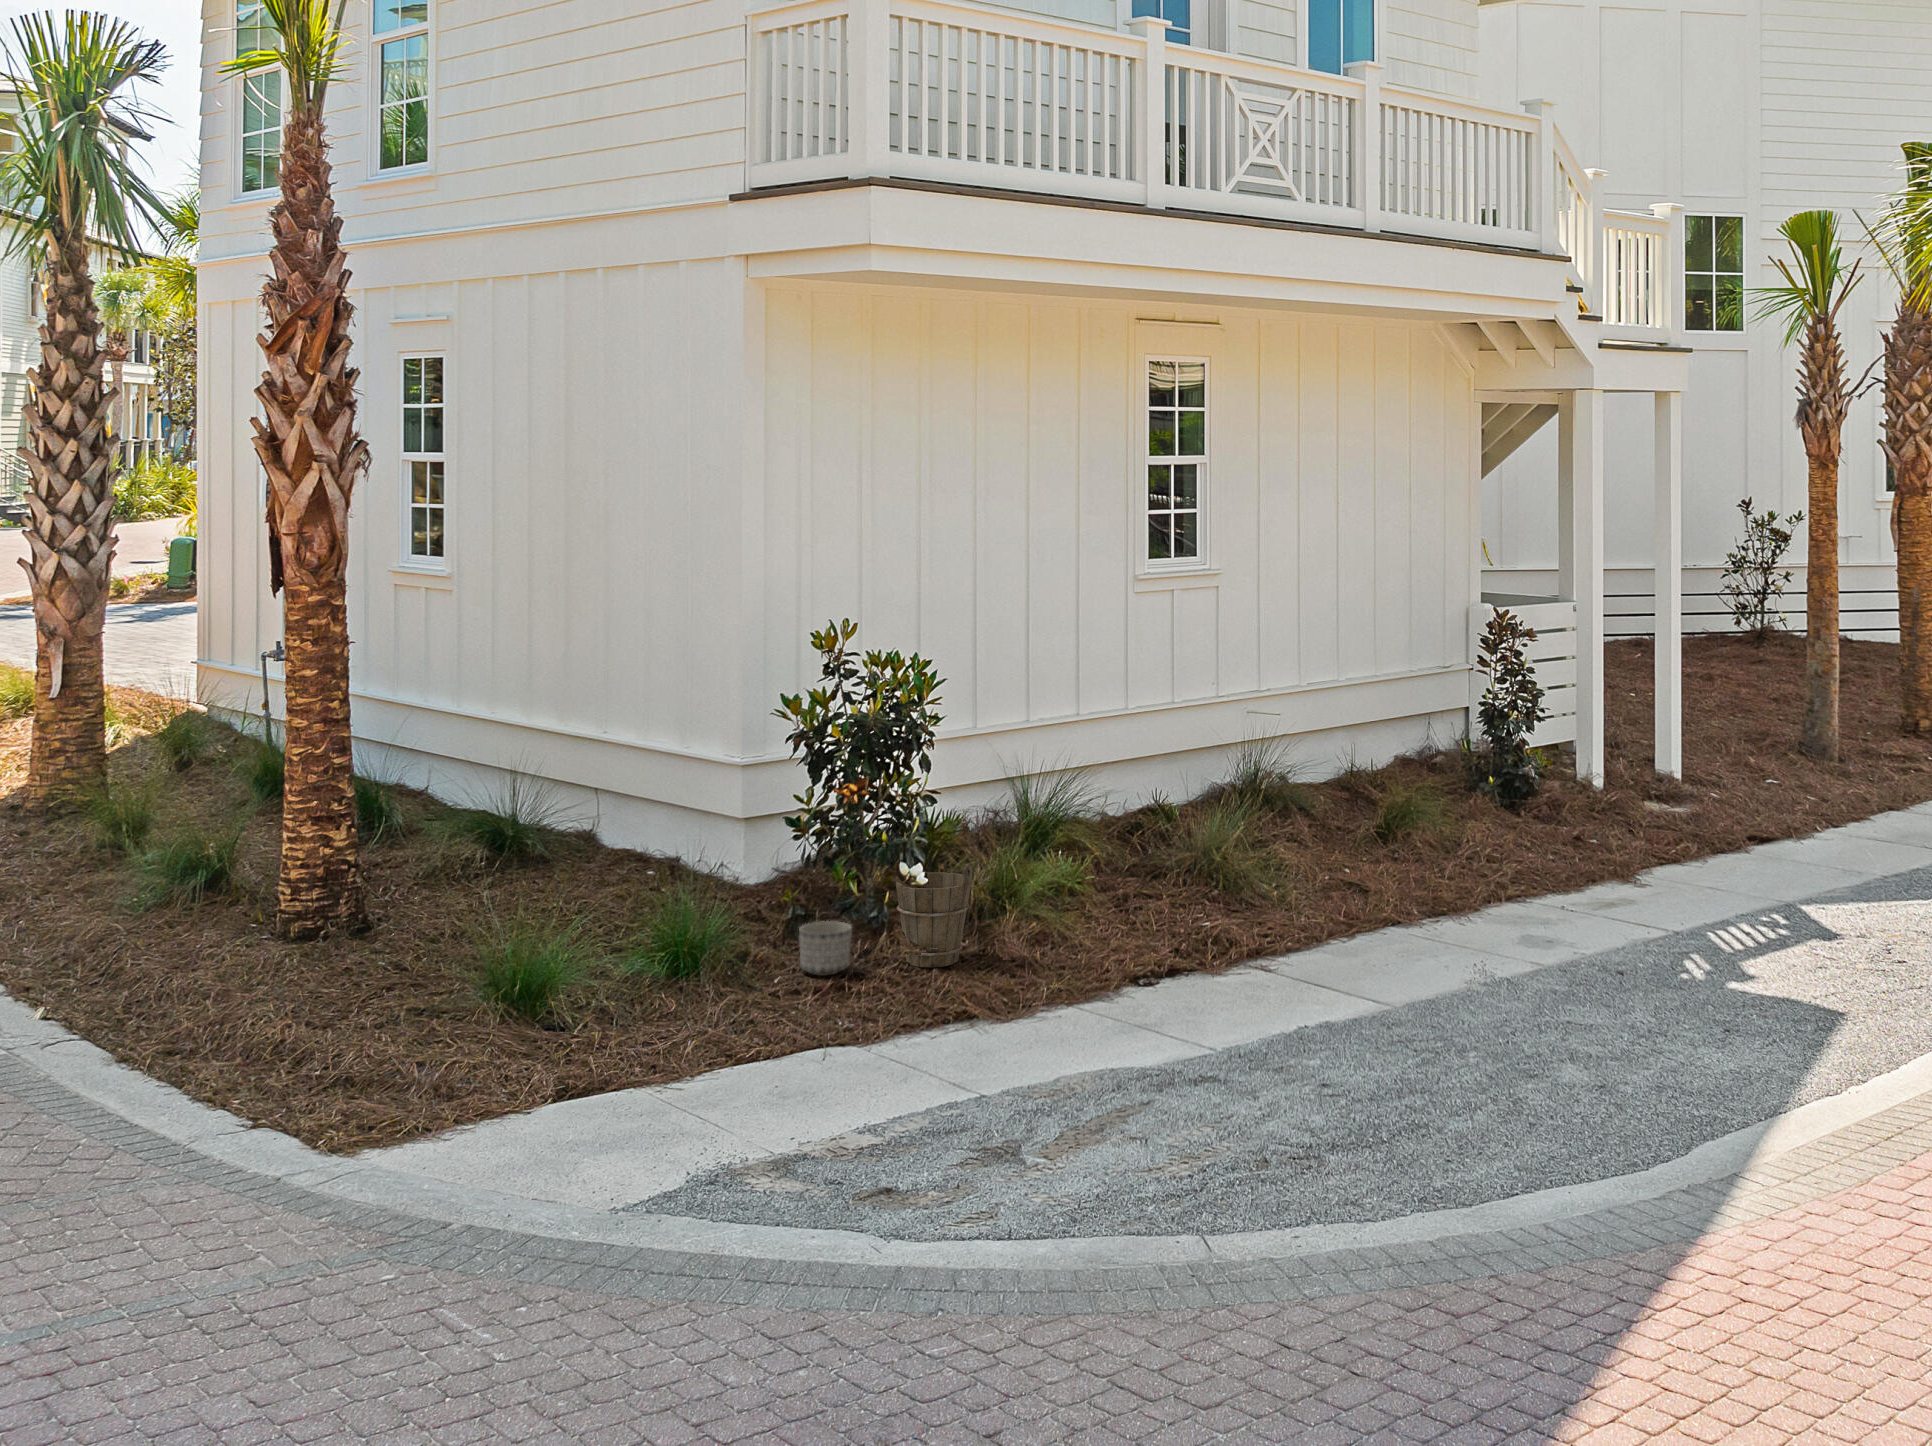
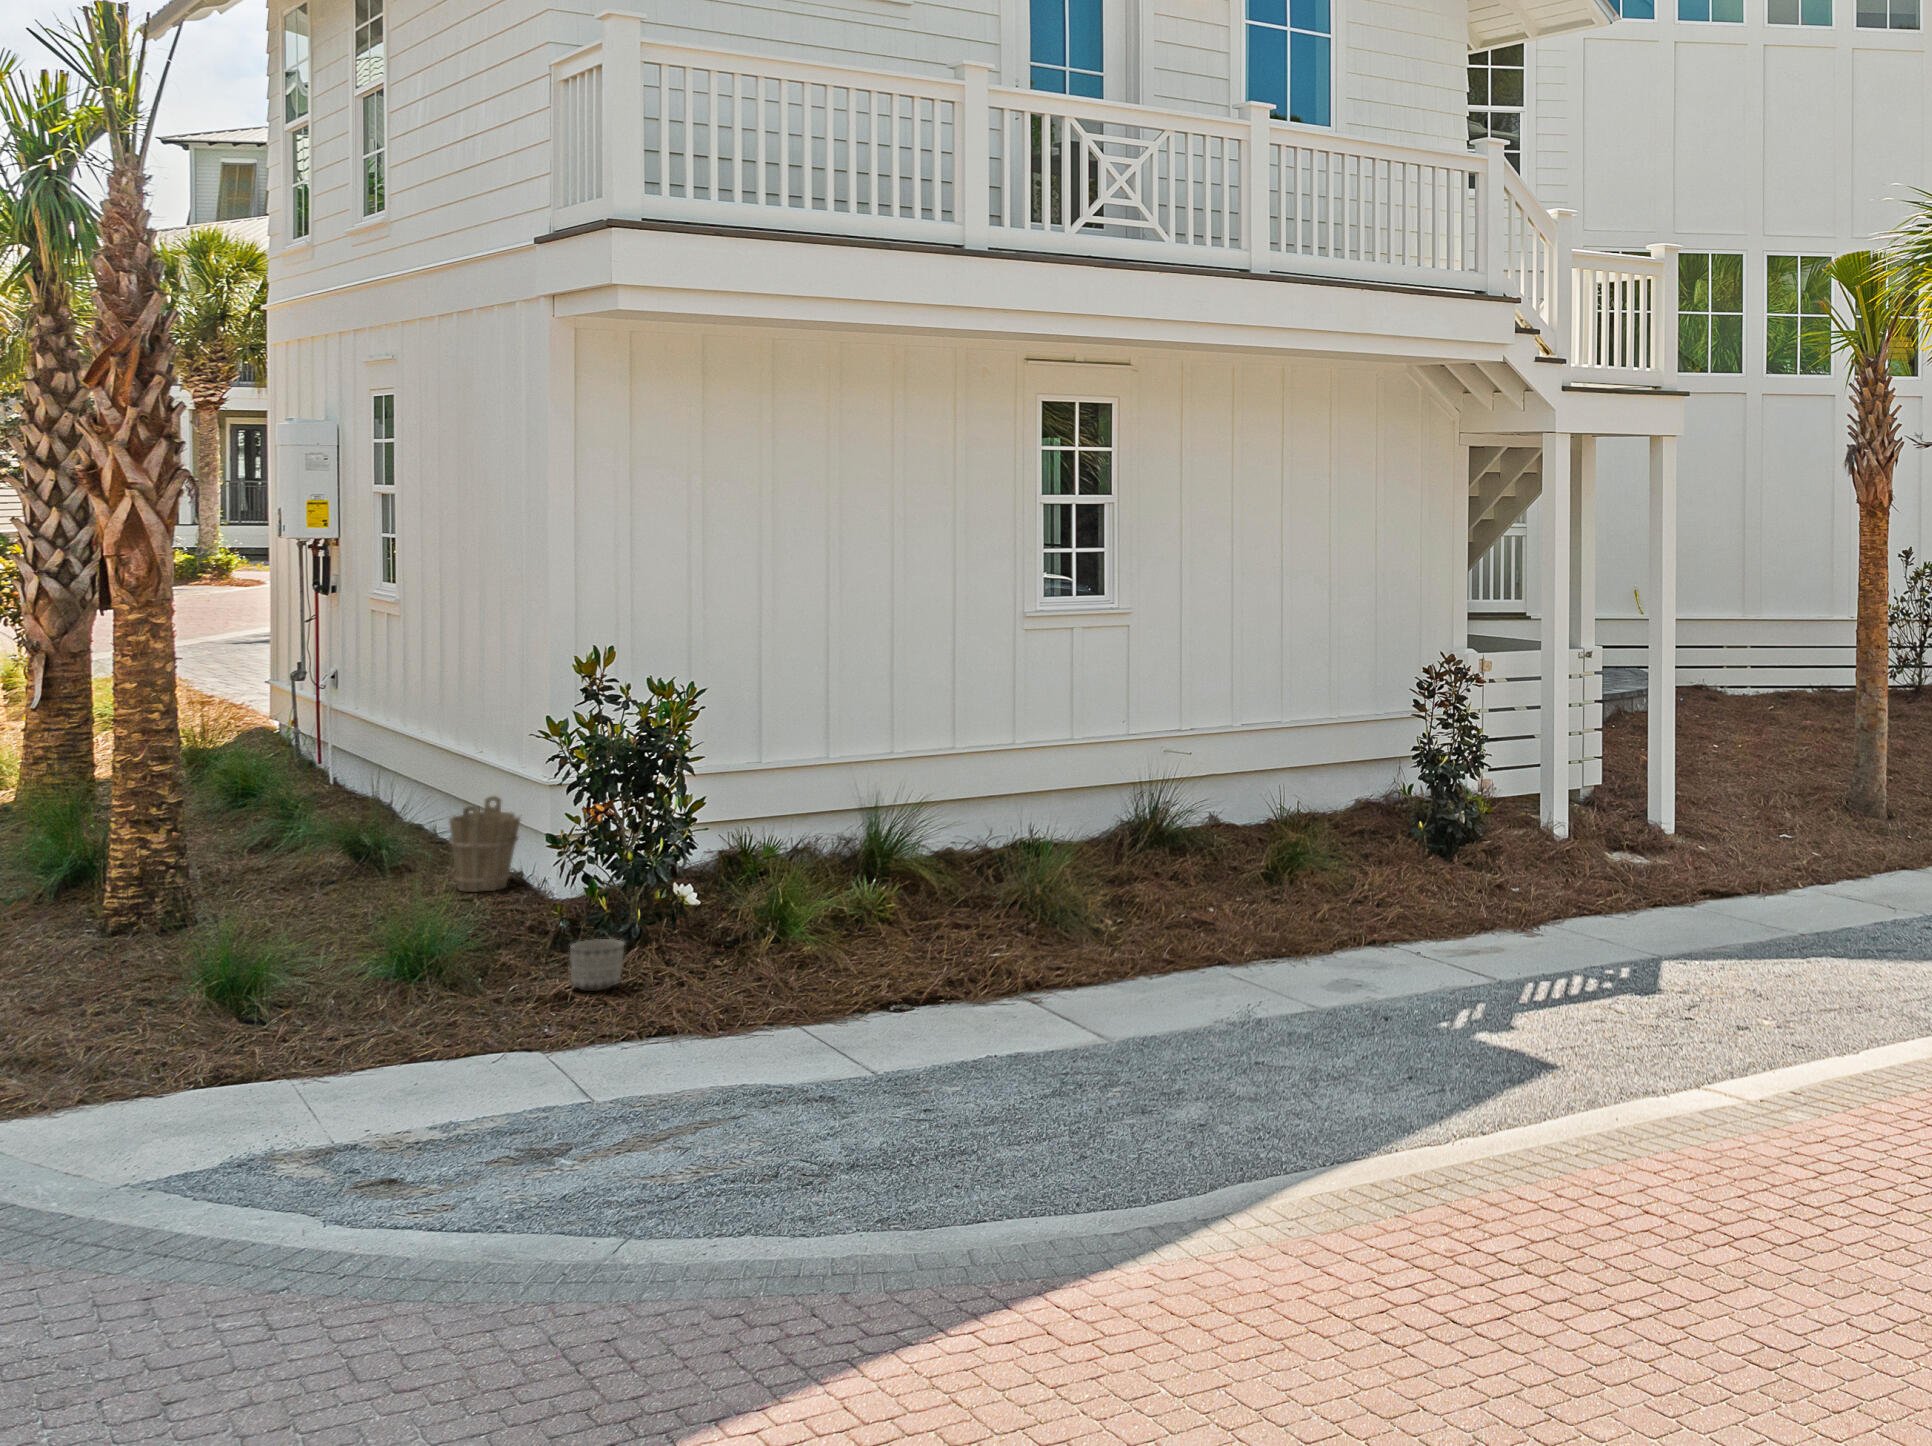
bucket: present [896,864,972,967] -> present [449,796,520,892]

